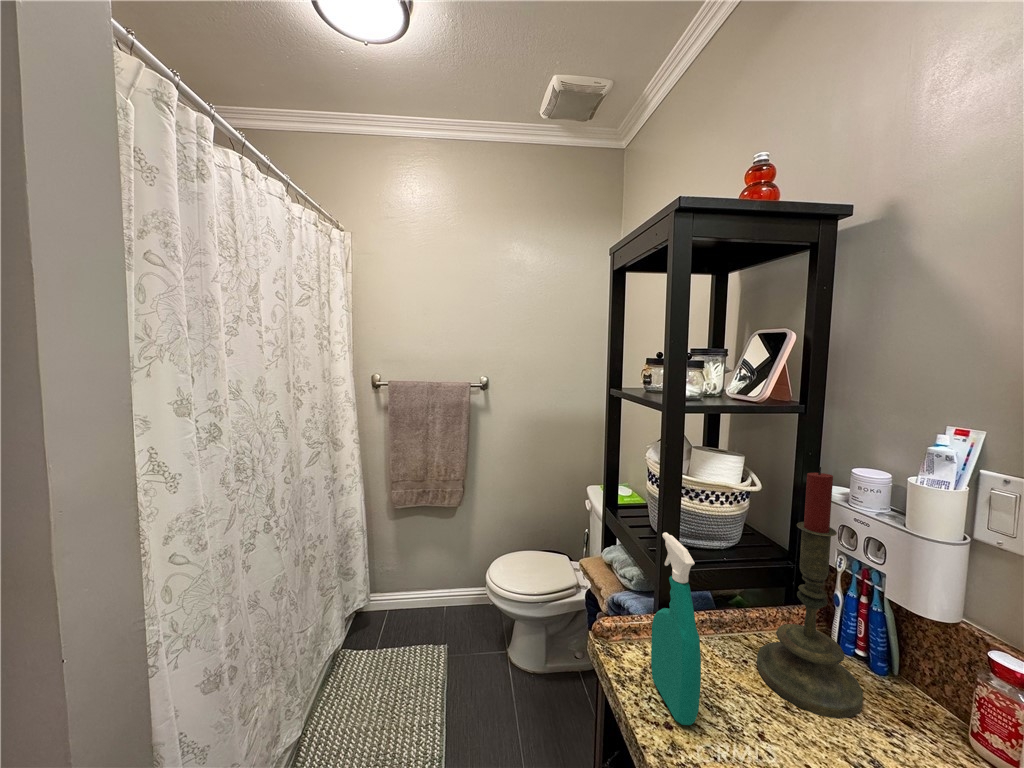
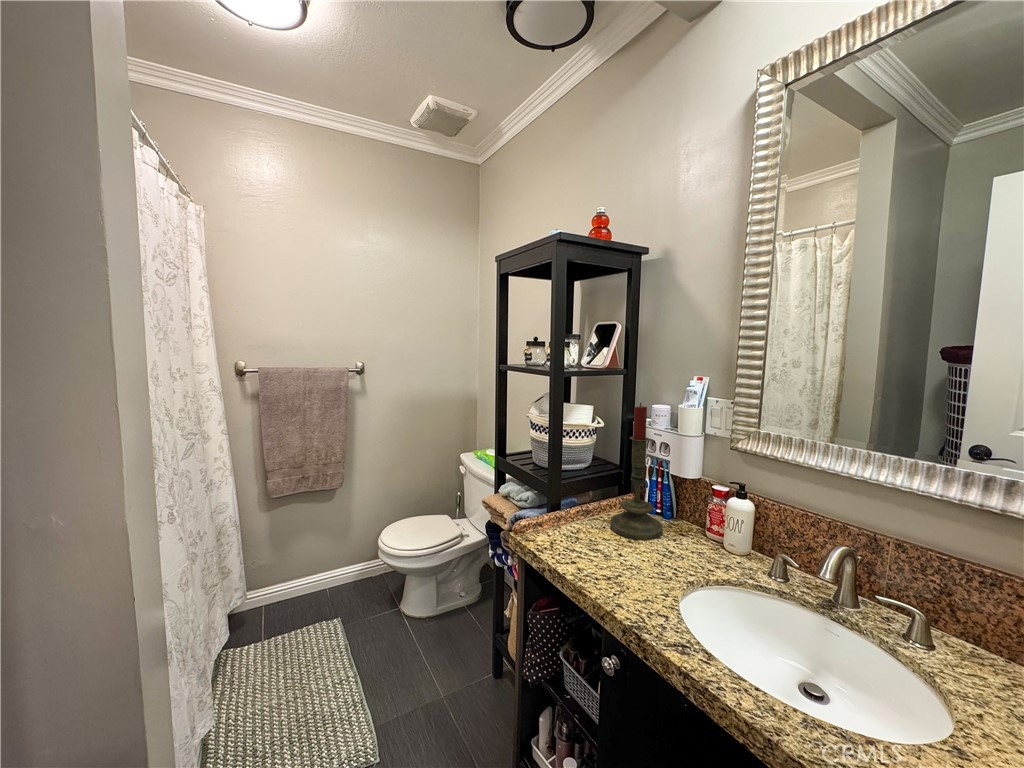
spray bottle: present [651,532,701,725] -> none [557,450,591,561]

